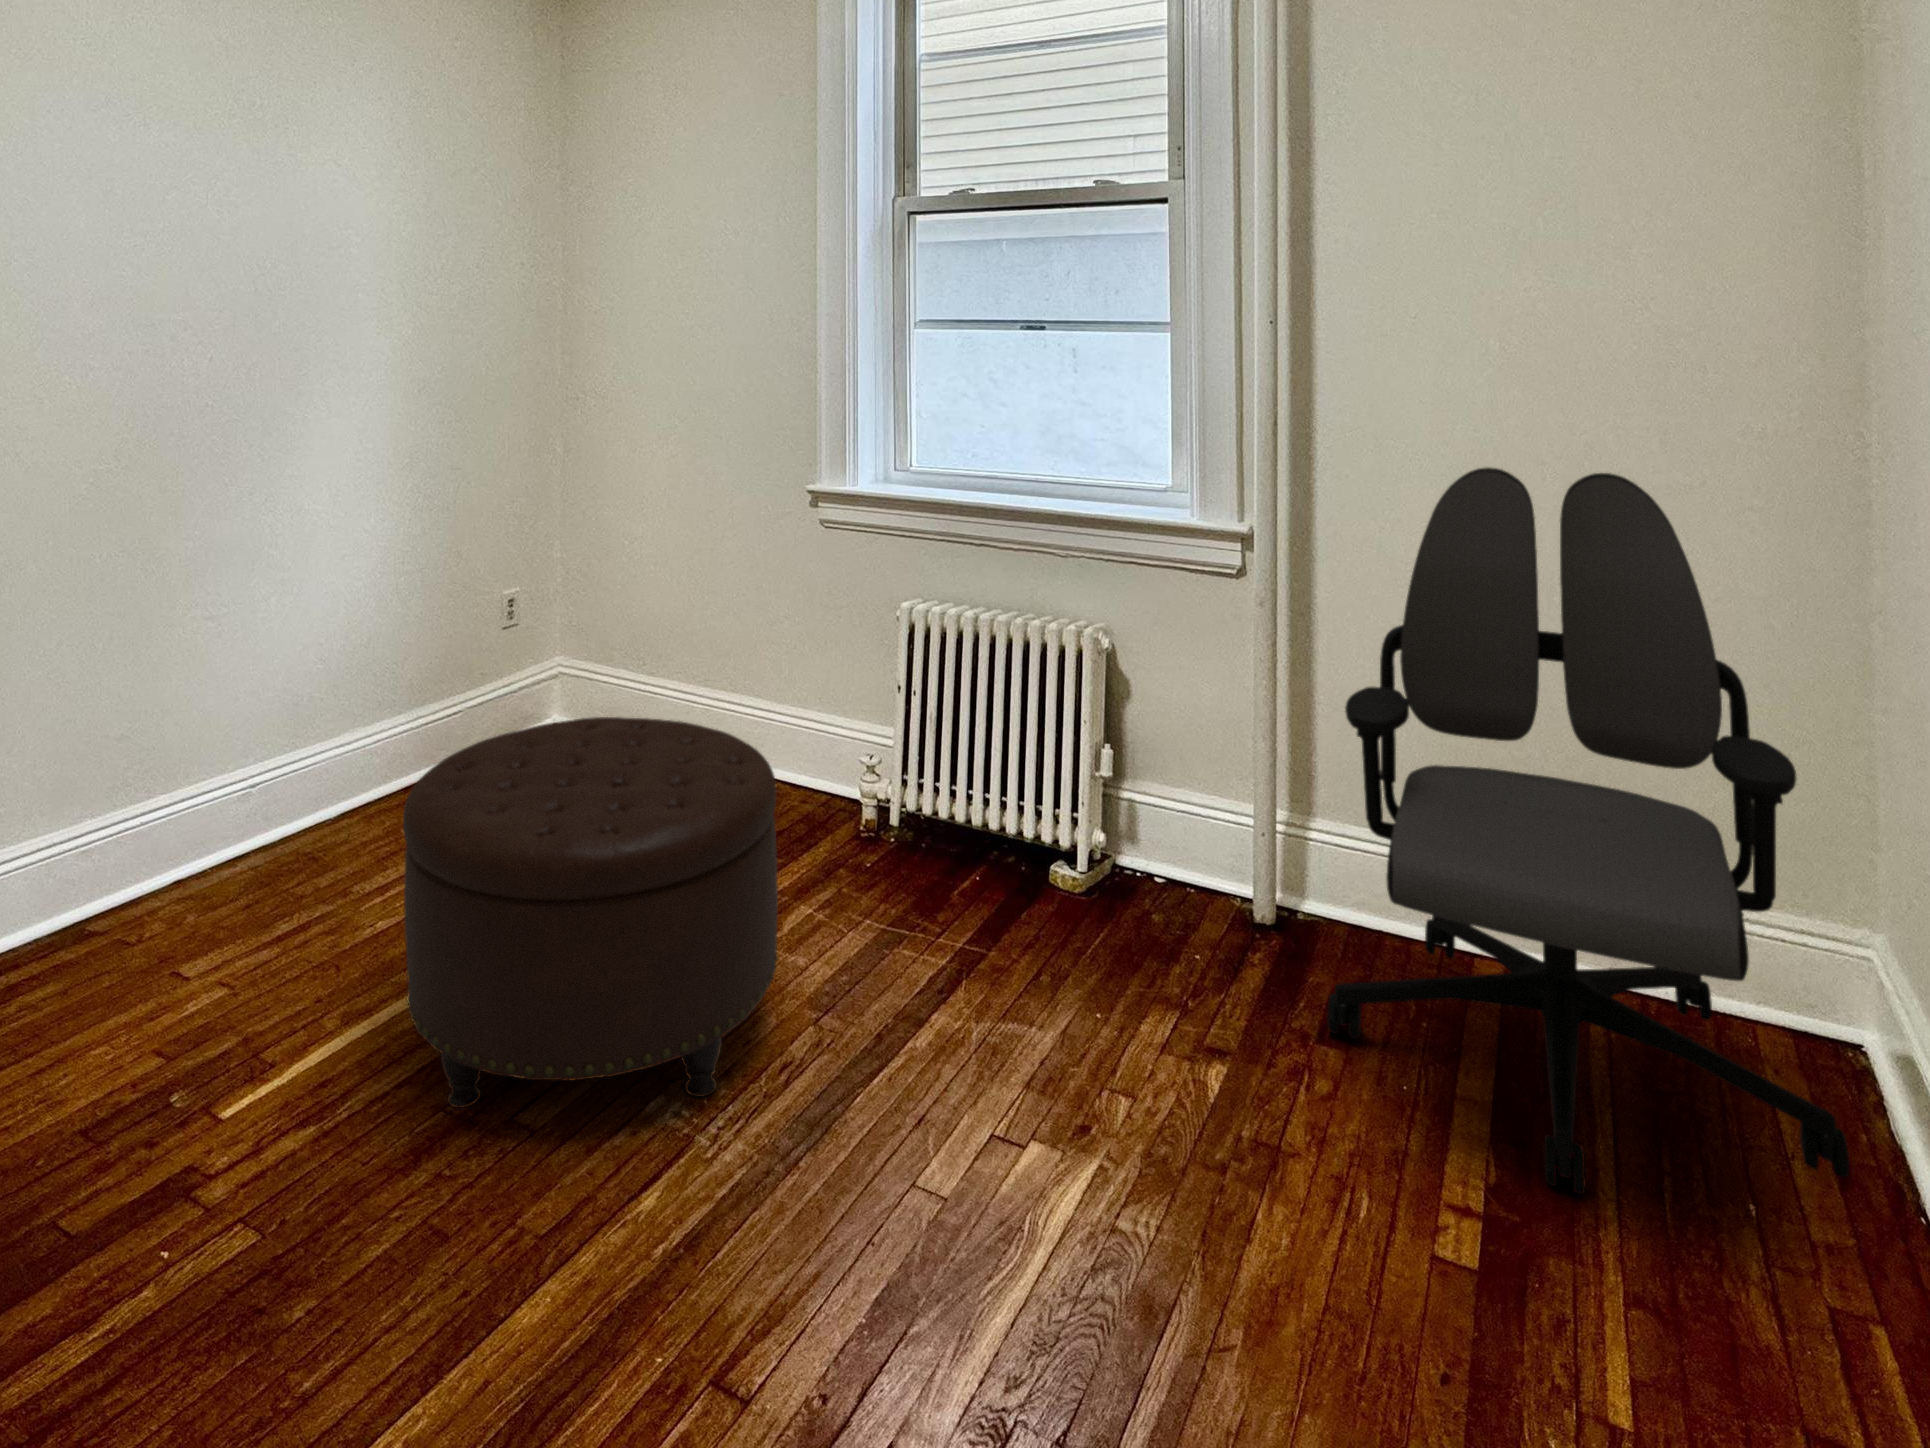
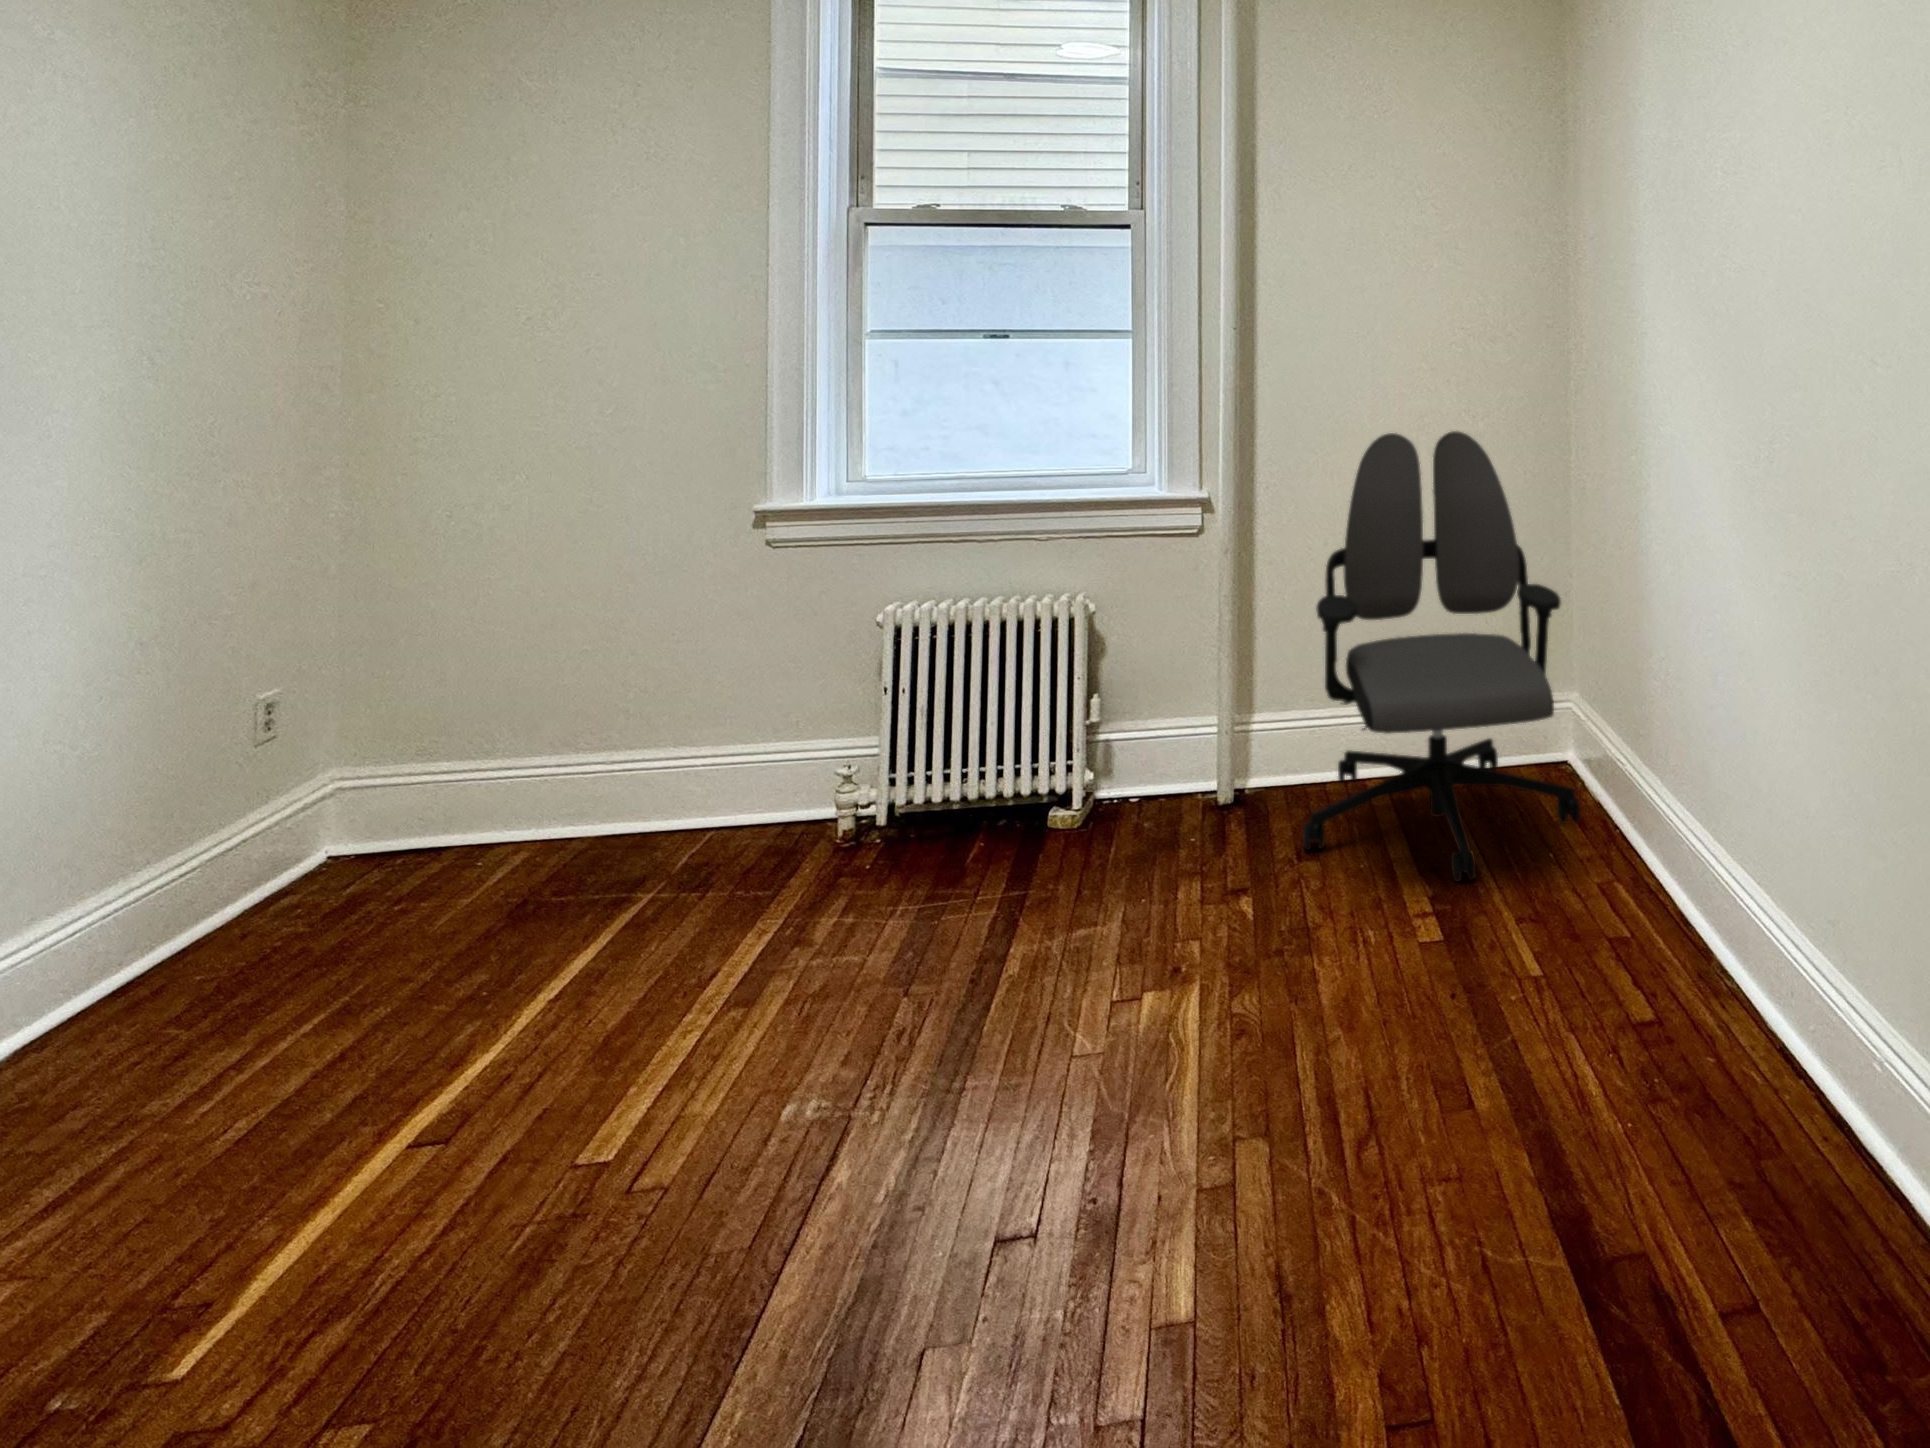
ottoman: present [403,717,778,1108] -> none [397,754,880,1230]

